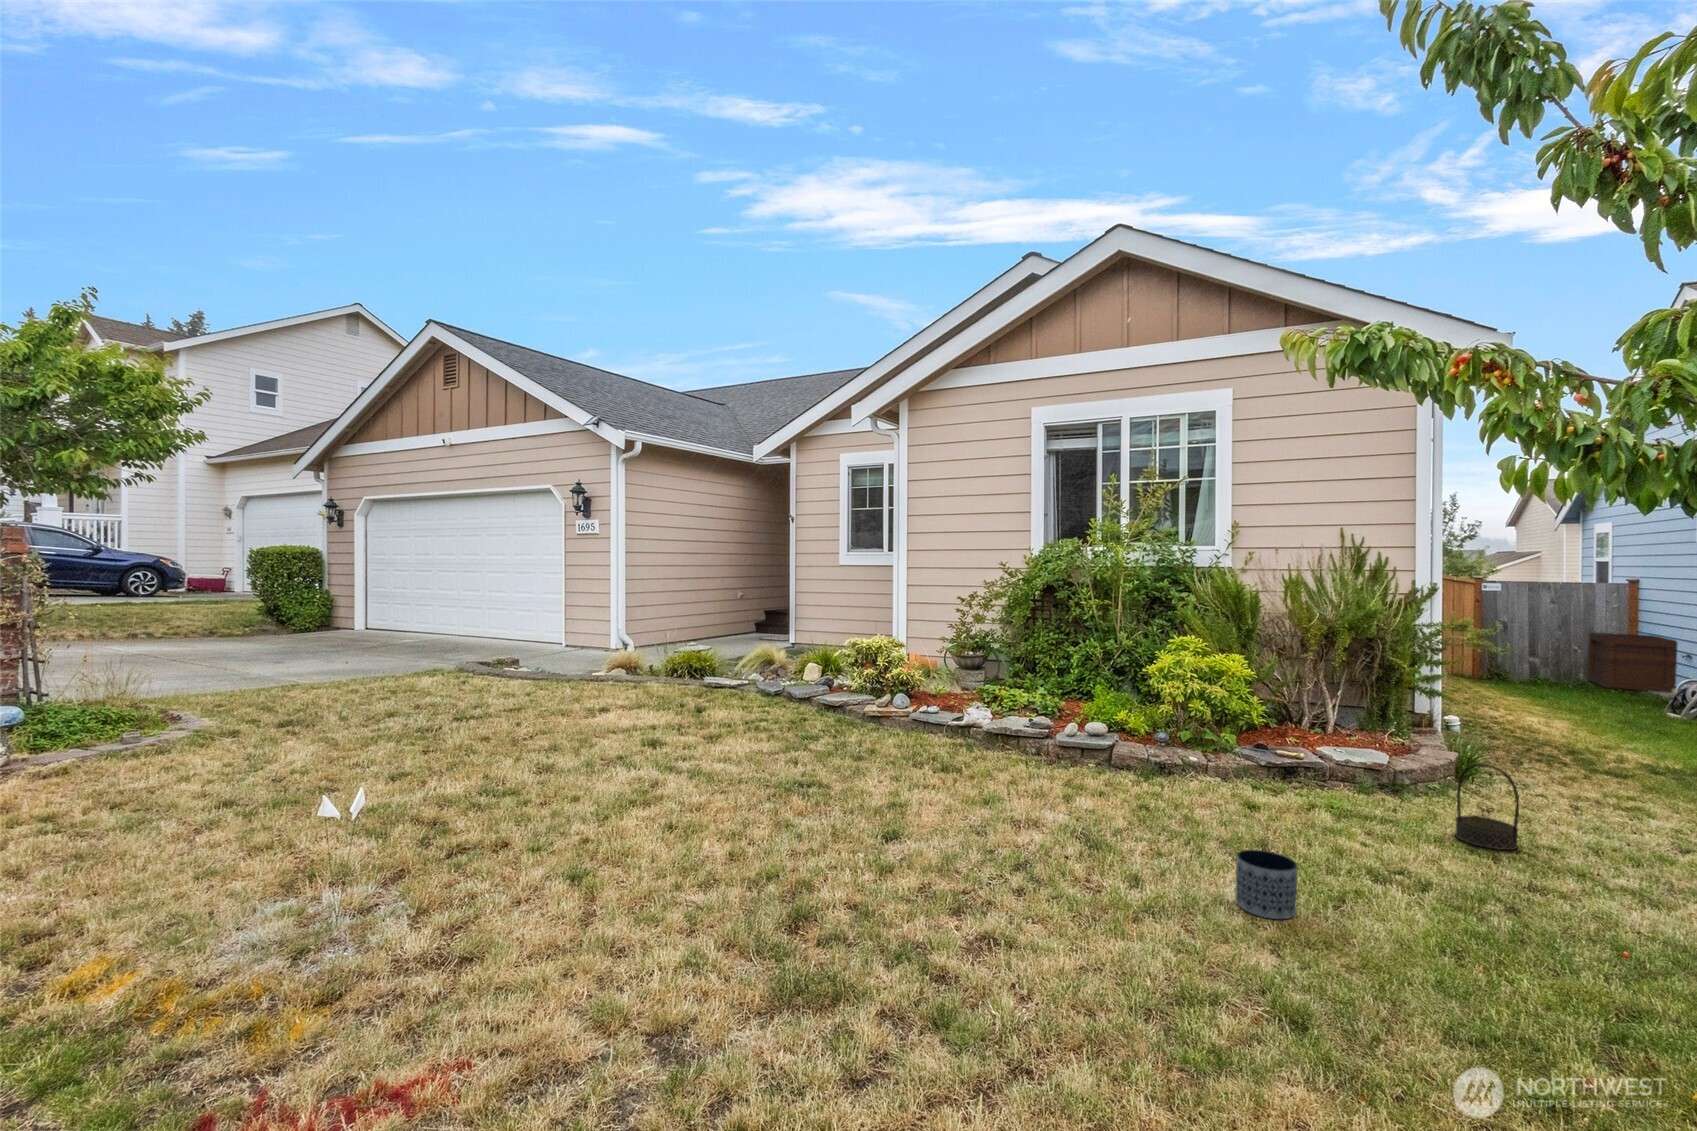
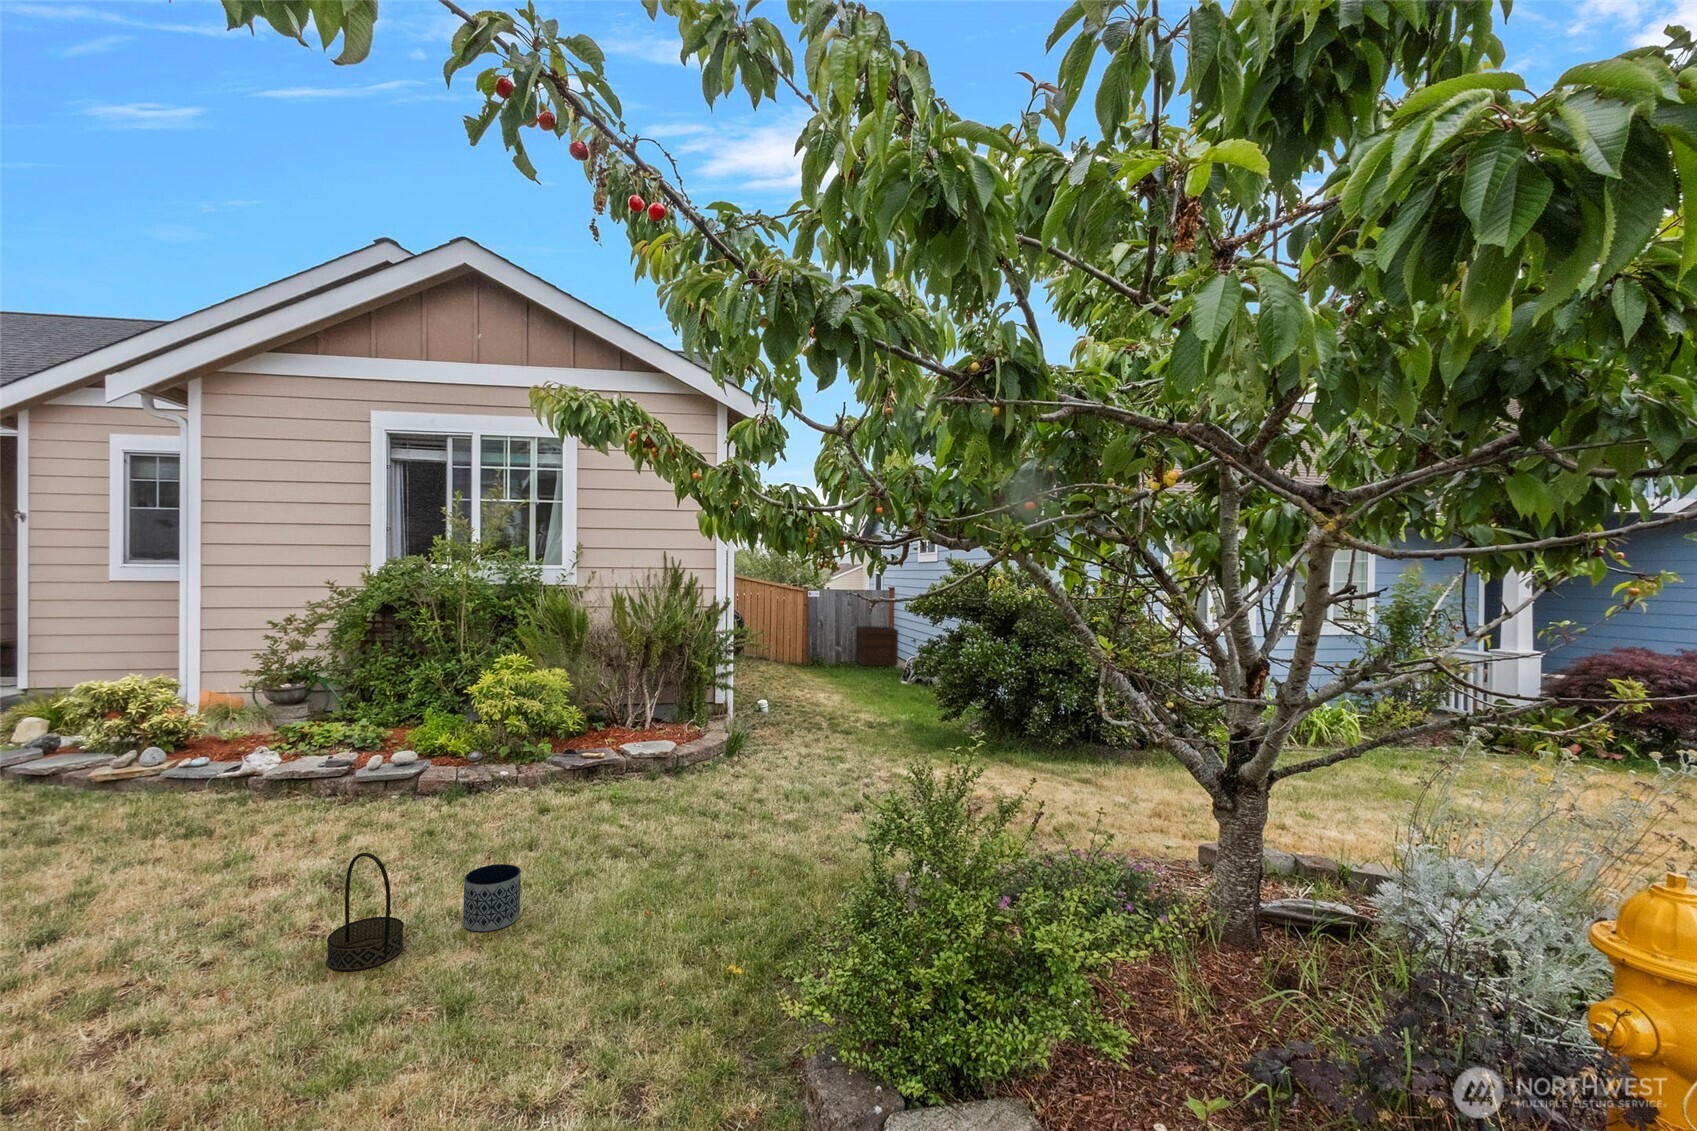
basket: present [1455,764,1519,850] -> present [327,853,404,971]

